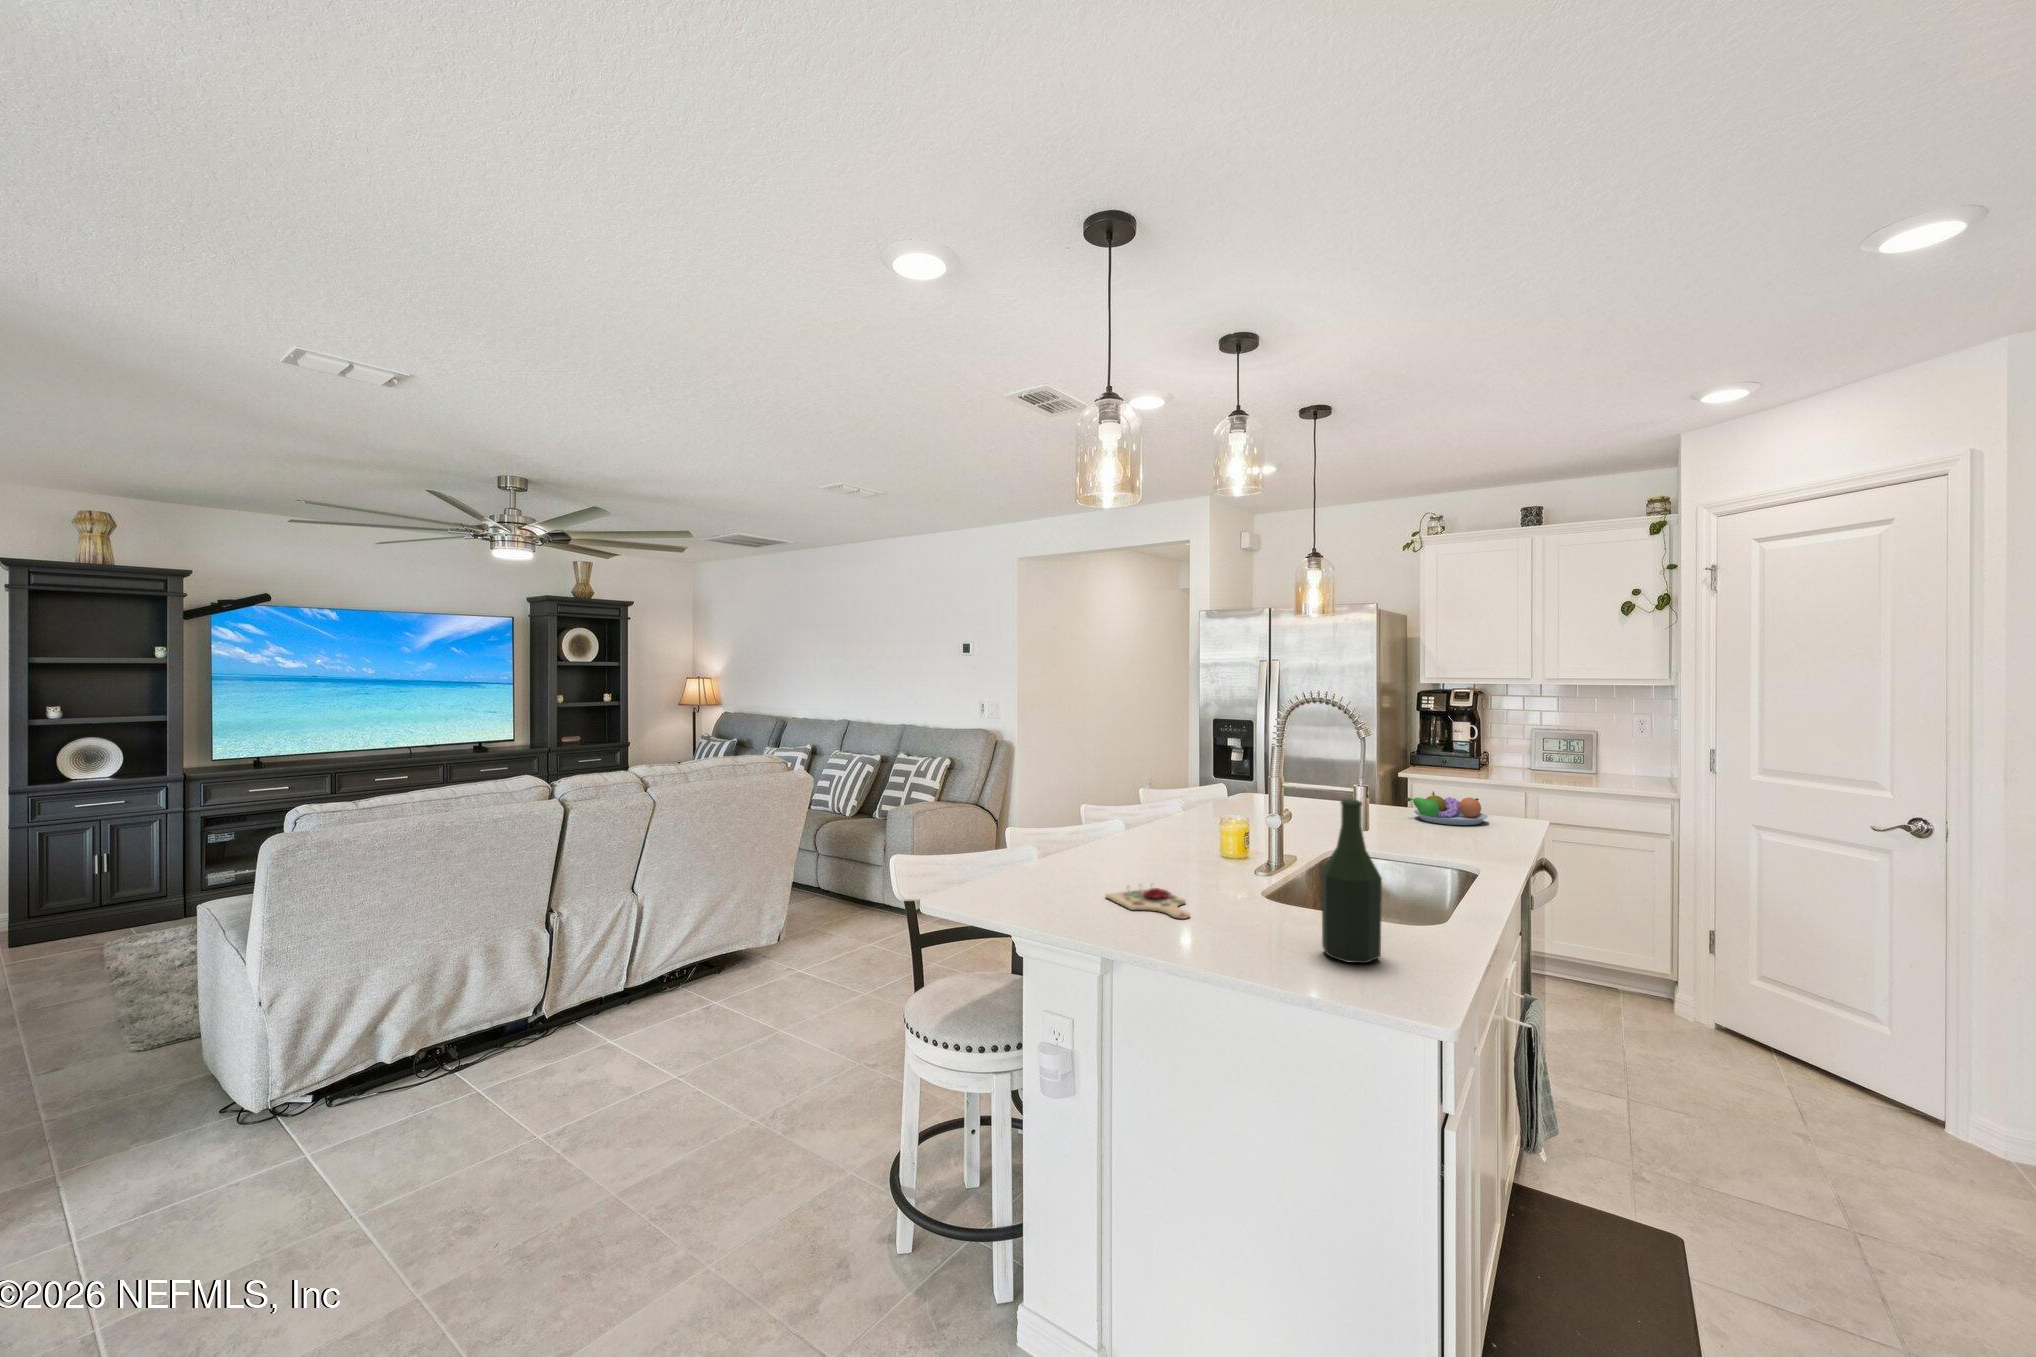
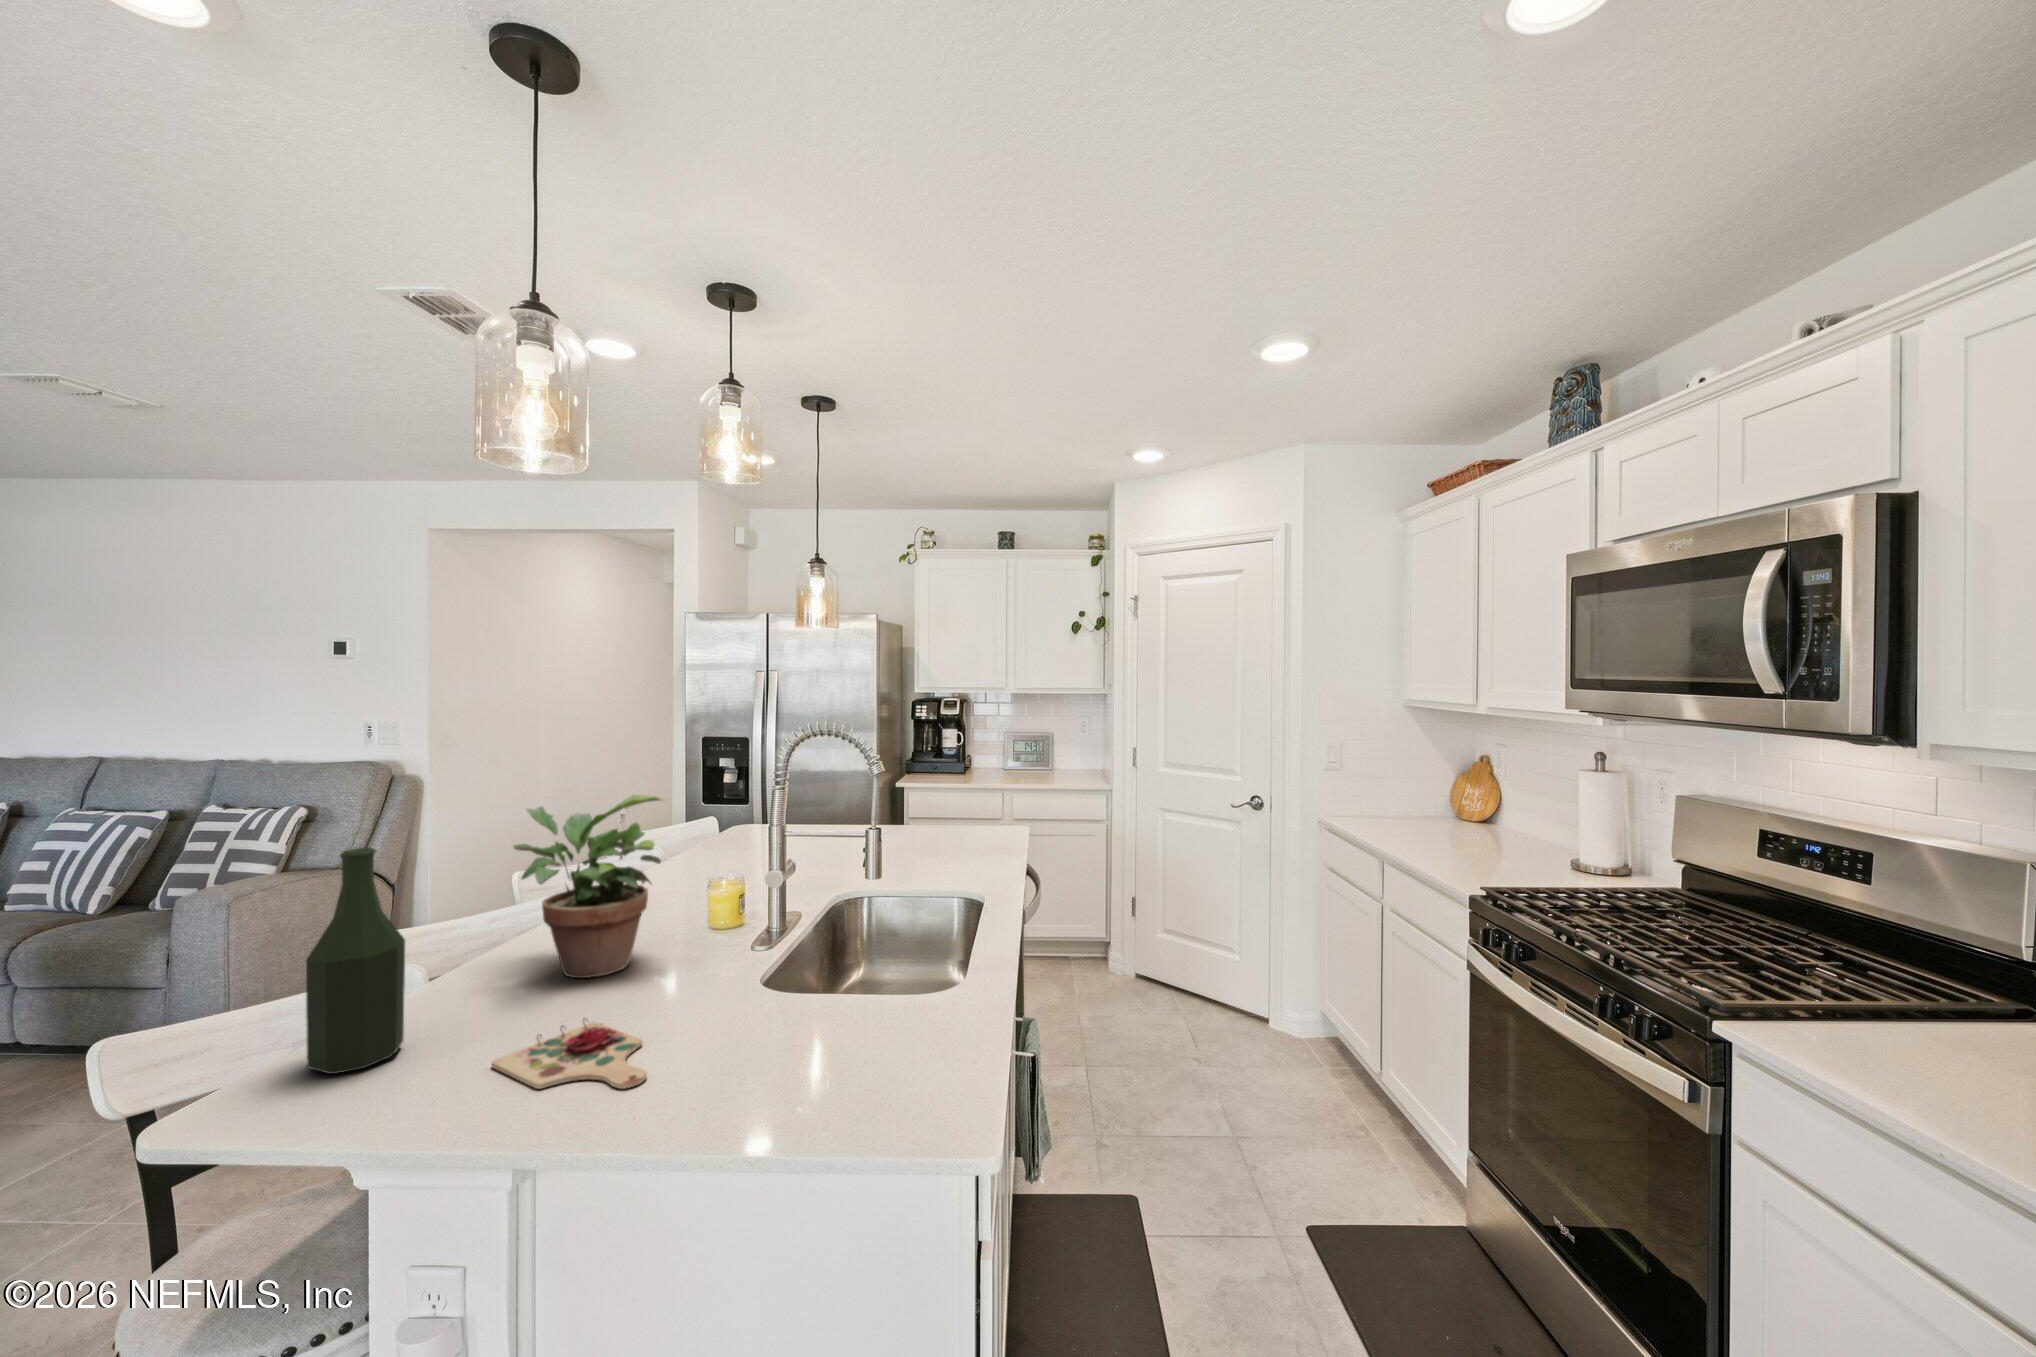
potted plant: none [1105,751,1196,869] -> present [513,795,663,978]
fruit bowl: present [1406,792,1488,825] -> none [913,805,990,841]
bottle: present [1322,799,1382,963] -> present [306,848,405,1074]

